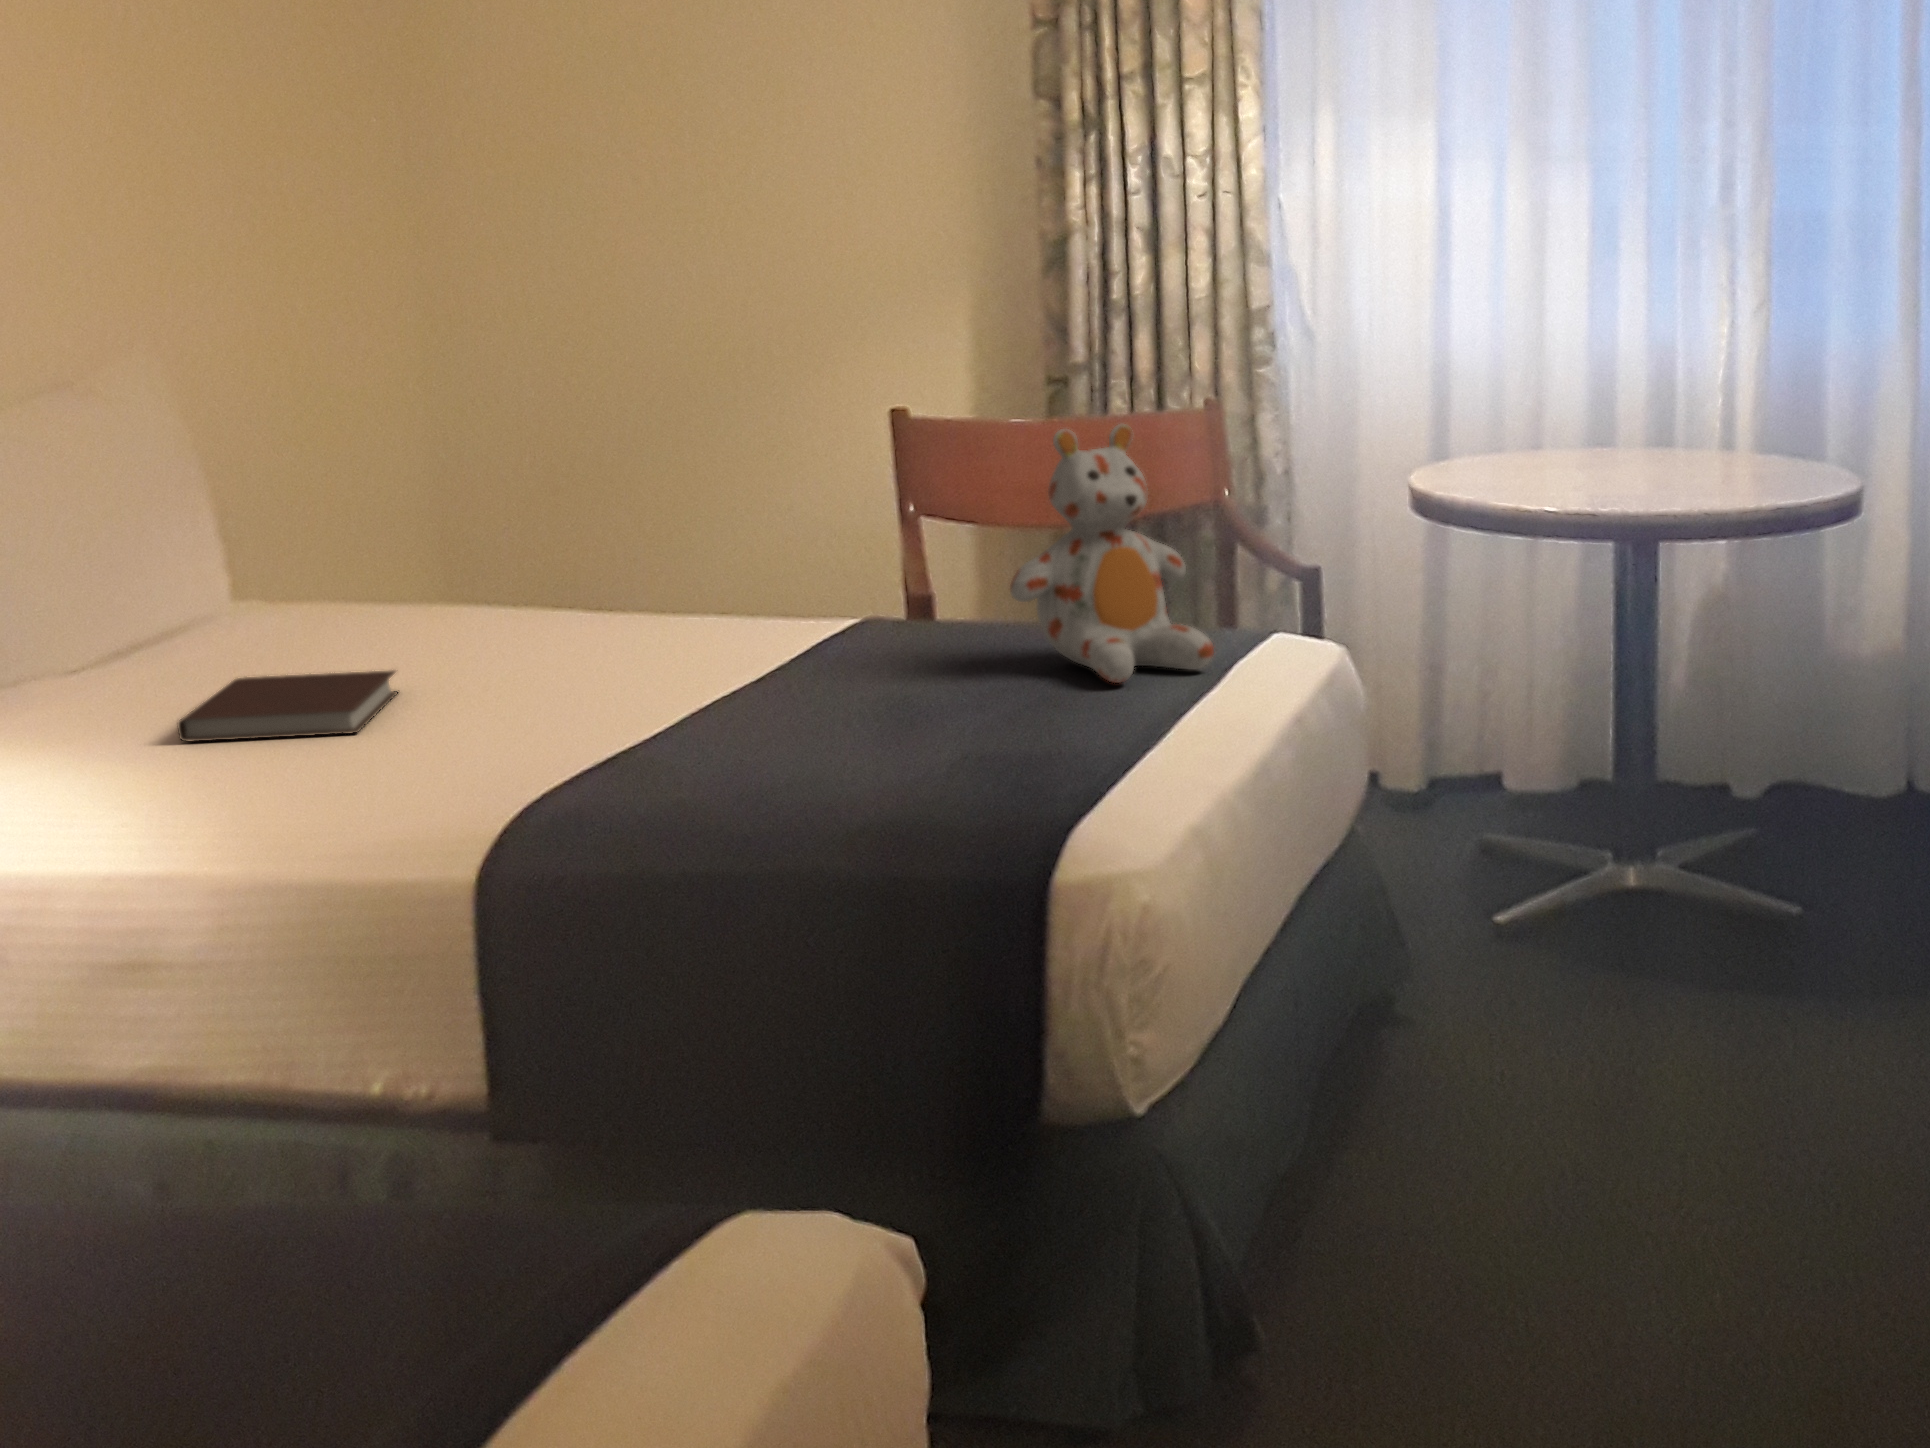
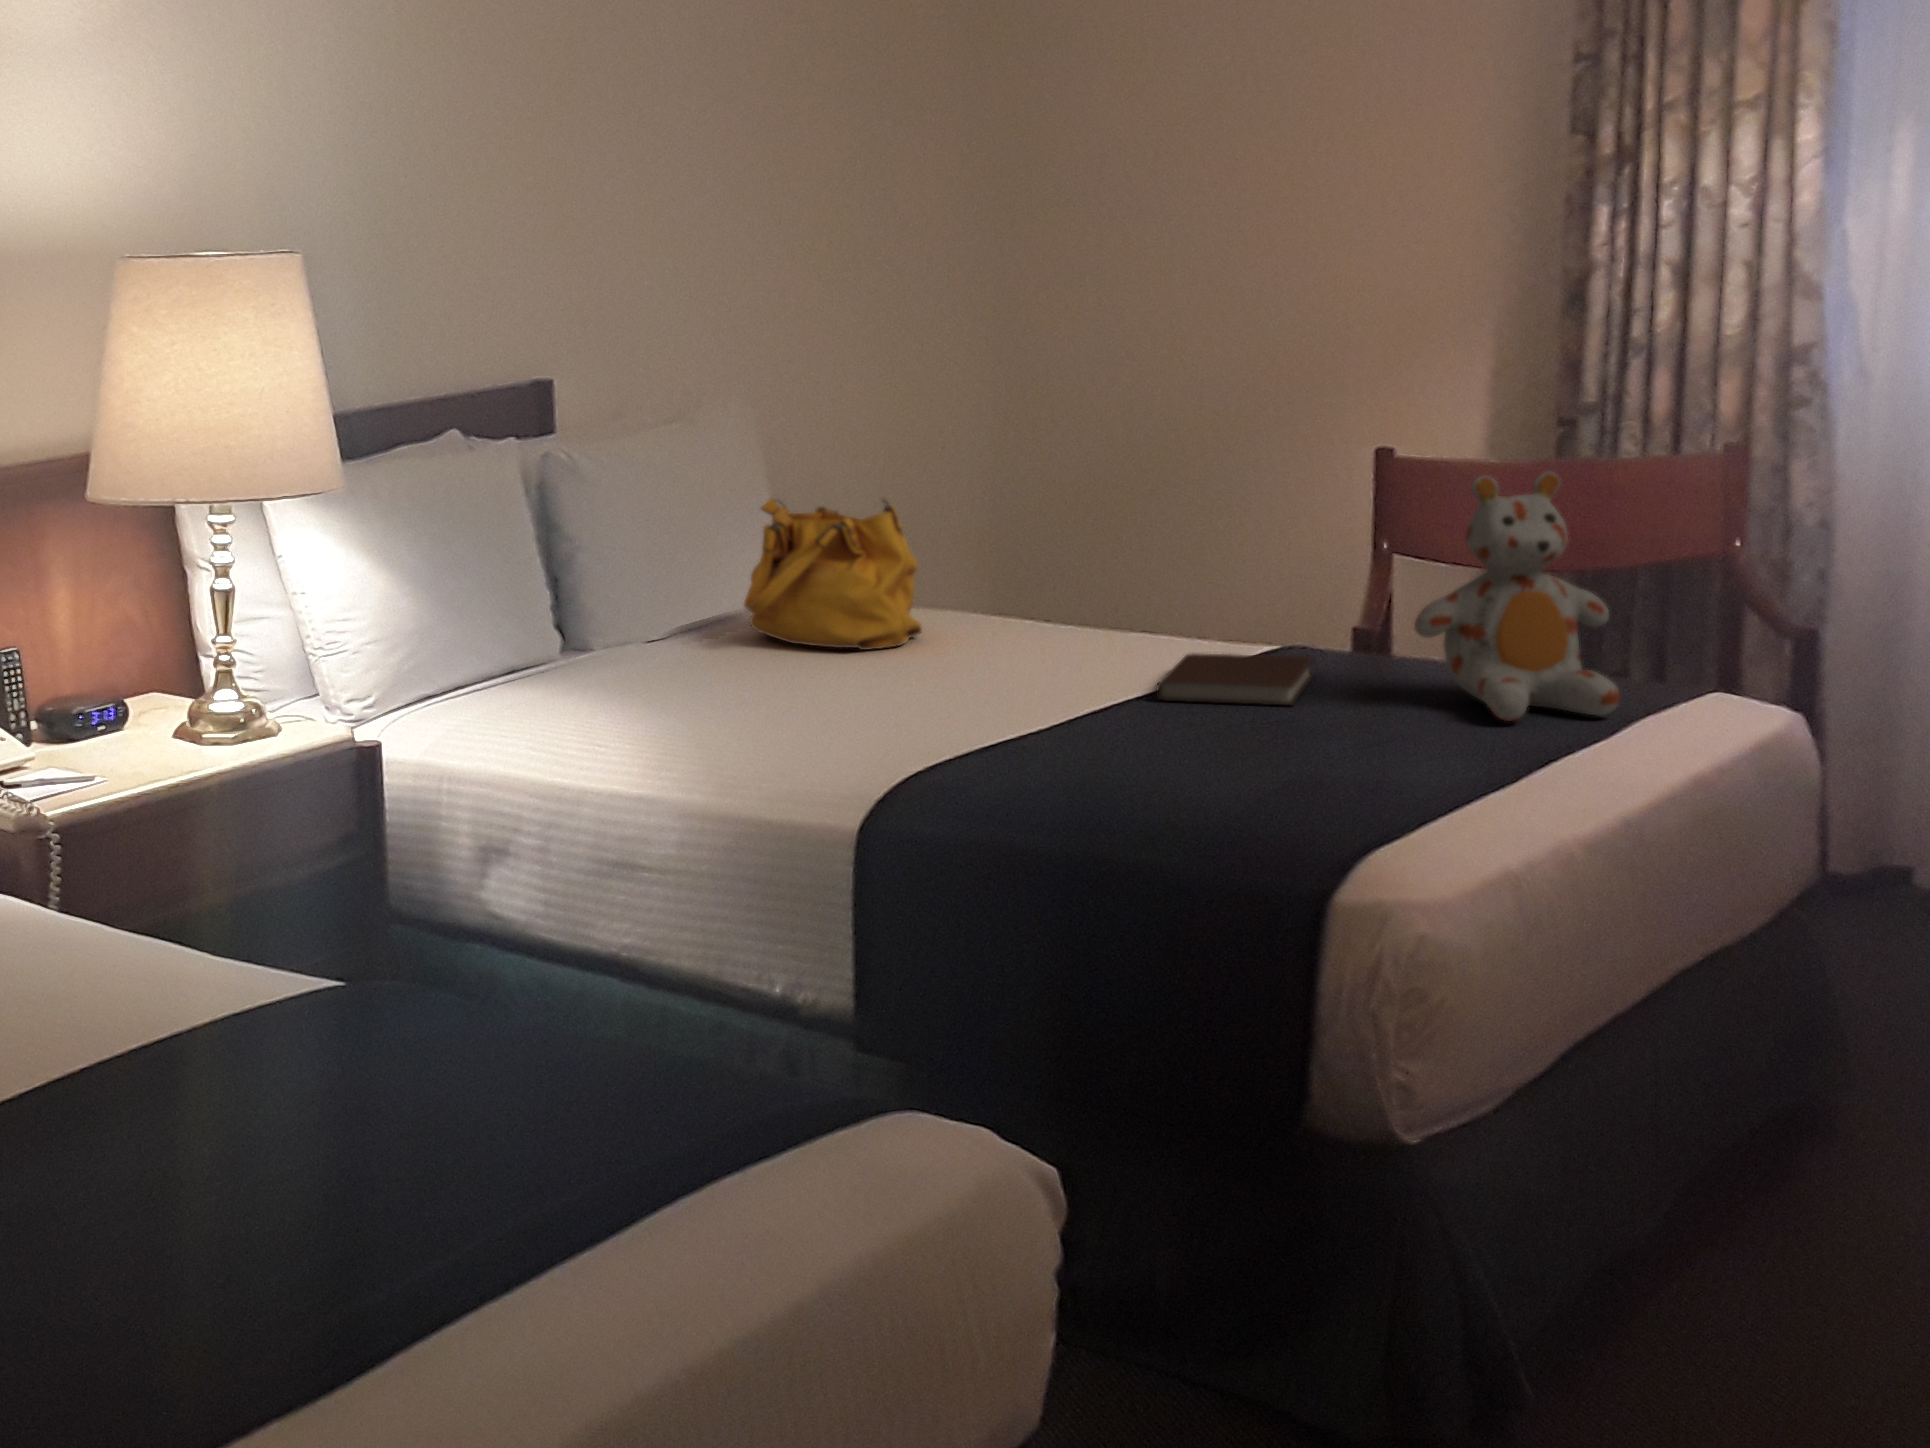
handbag: none [157,473,410,664] -> present [744,499,922,650]
notebook: present [177,671,398,742] -> present [1156,653,1314,706]

